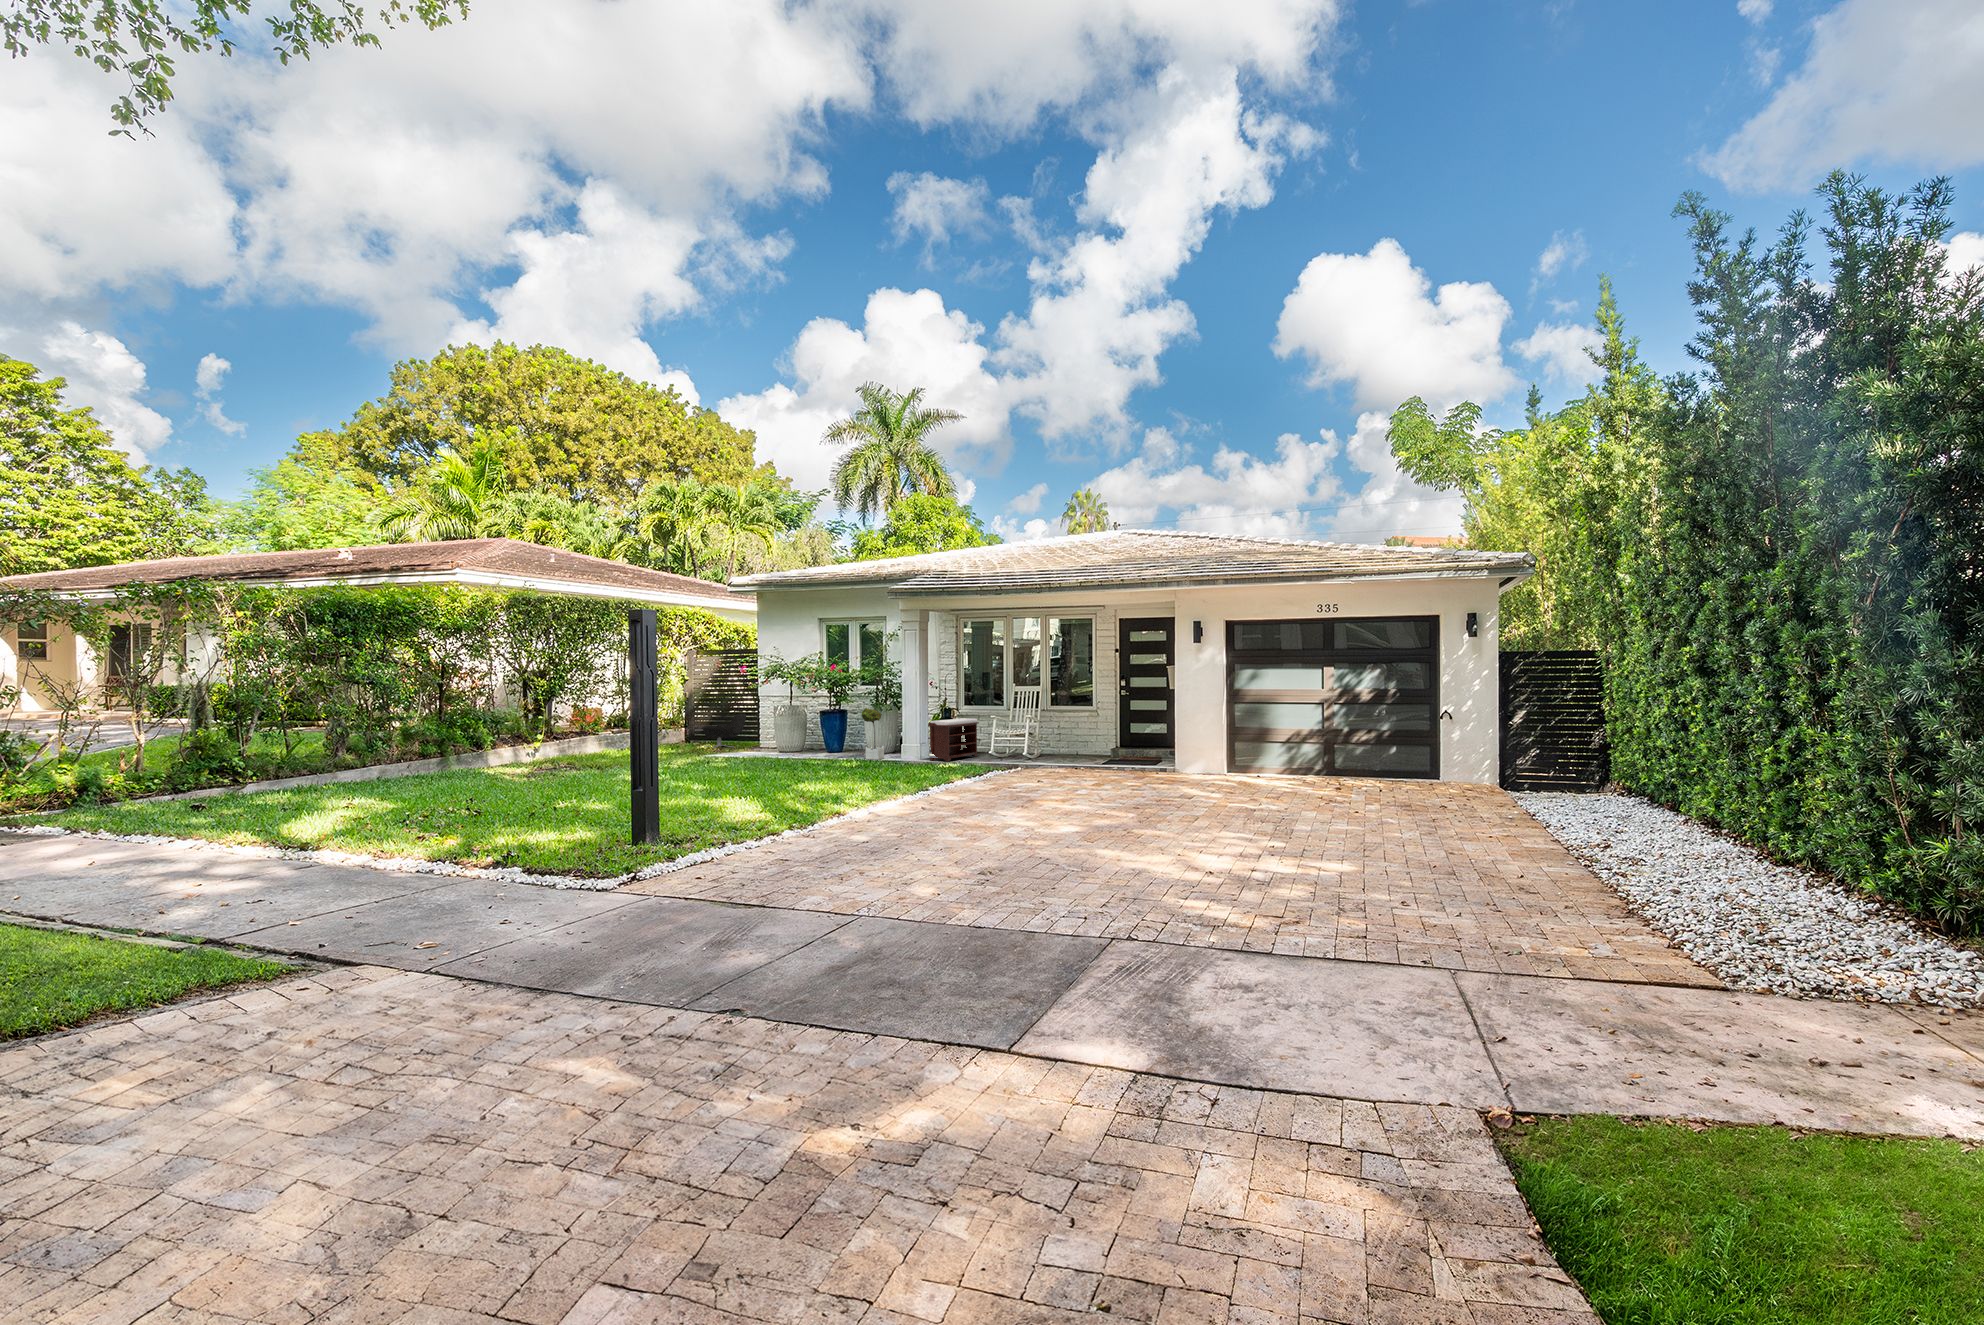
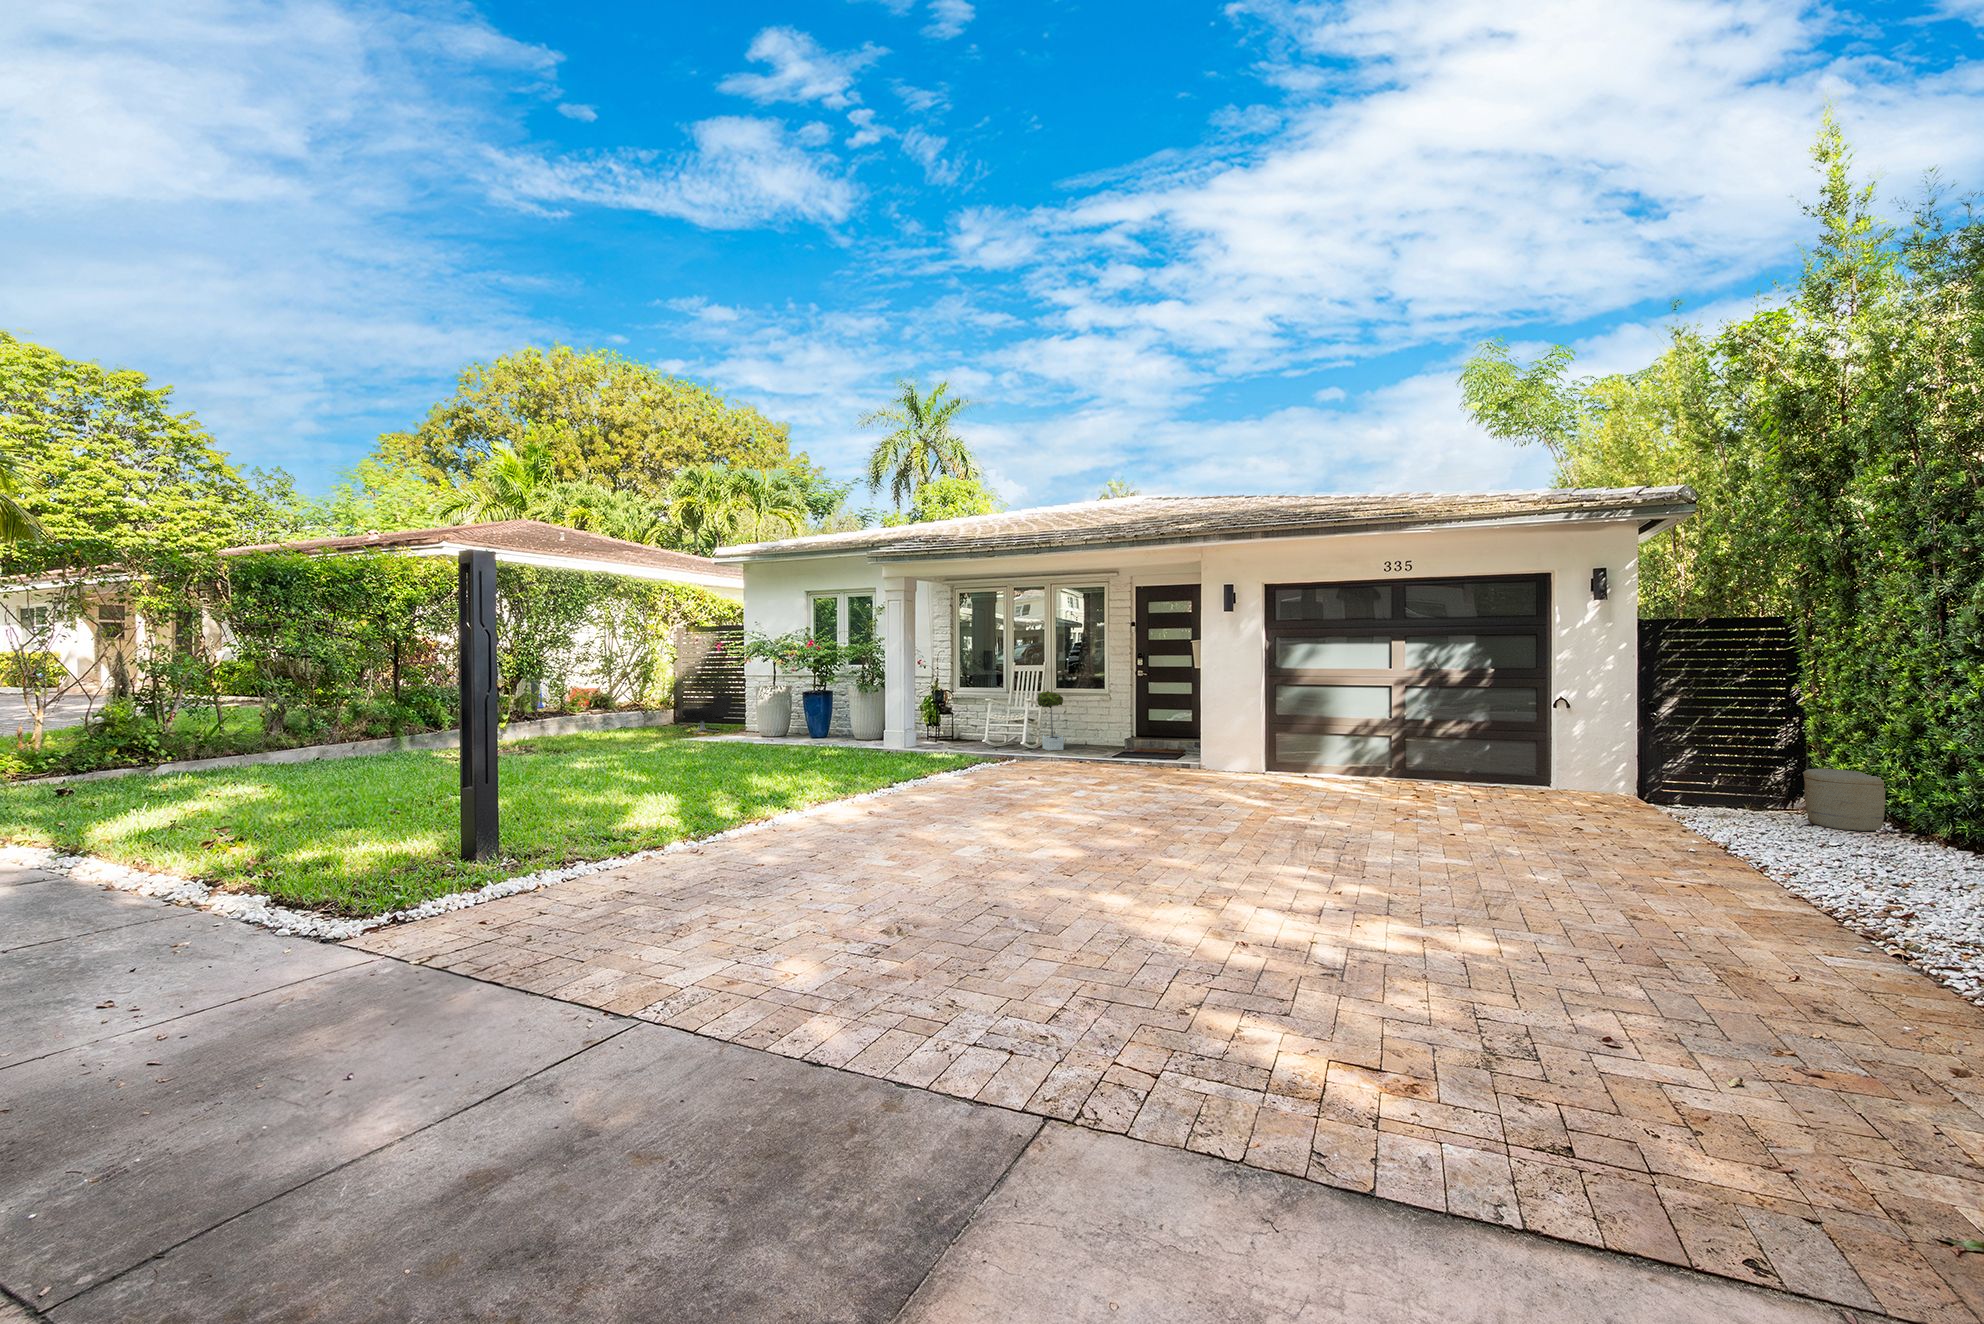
potted tree: present [861,708,884,760] -> present [1038,691,1064,750]
bench: present [928,718,979,762] -> none [916,702,977,753]
woven basket: none [1591,760,1640,802] -> present [1803,769,1886,831]

